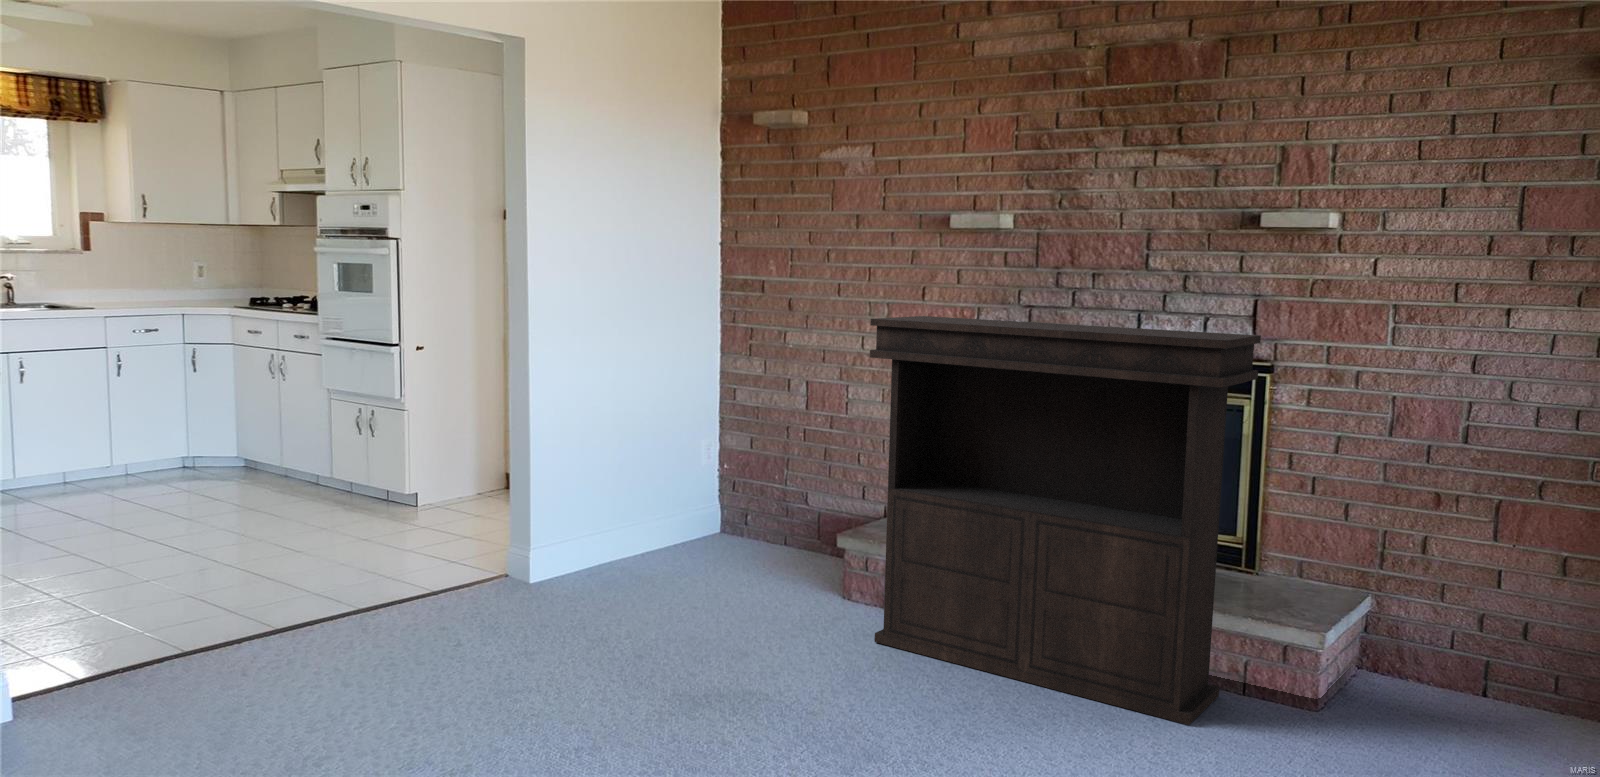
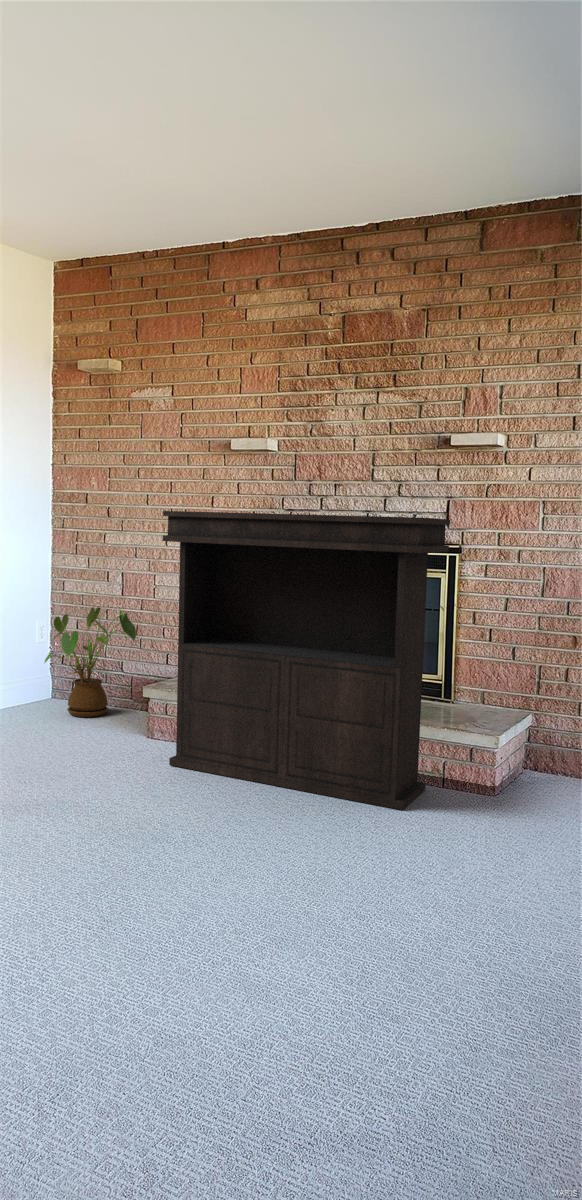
house plant: none [710,426,826,567] -> present [44,607,136,717]

